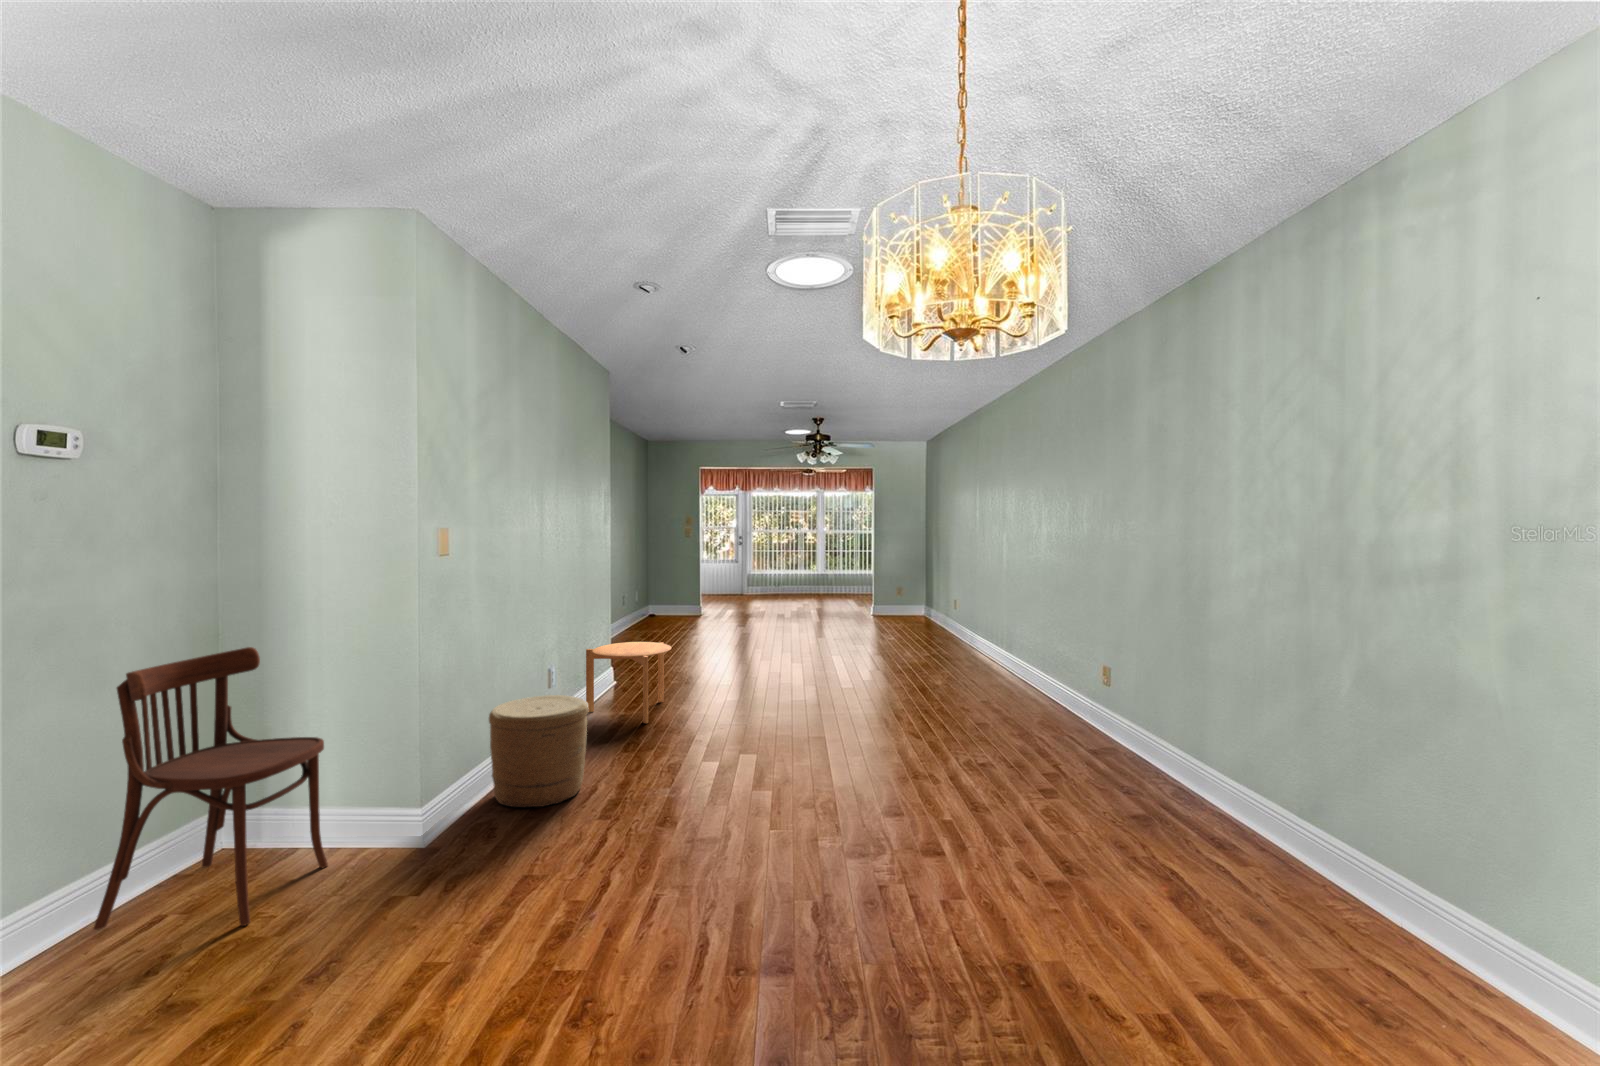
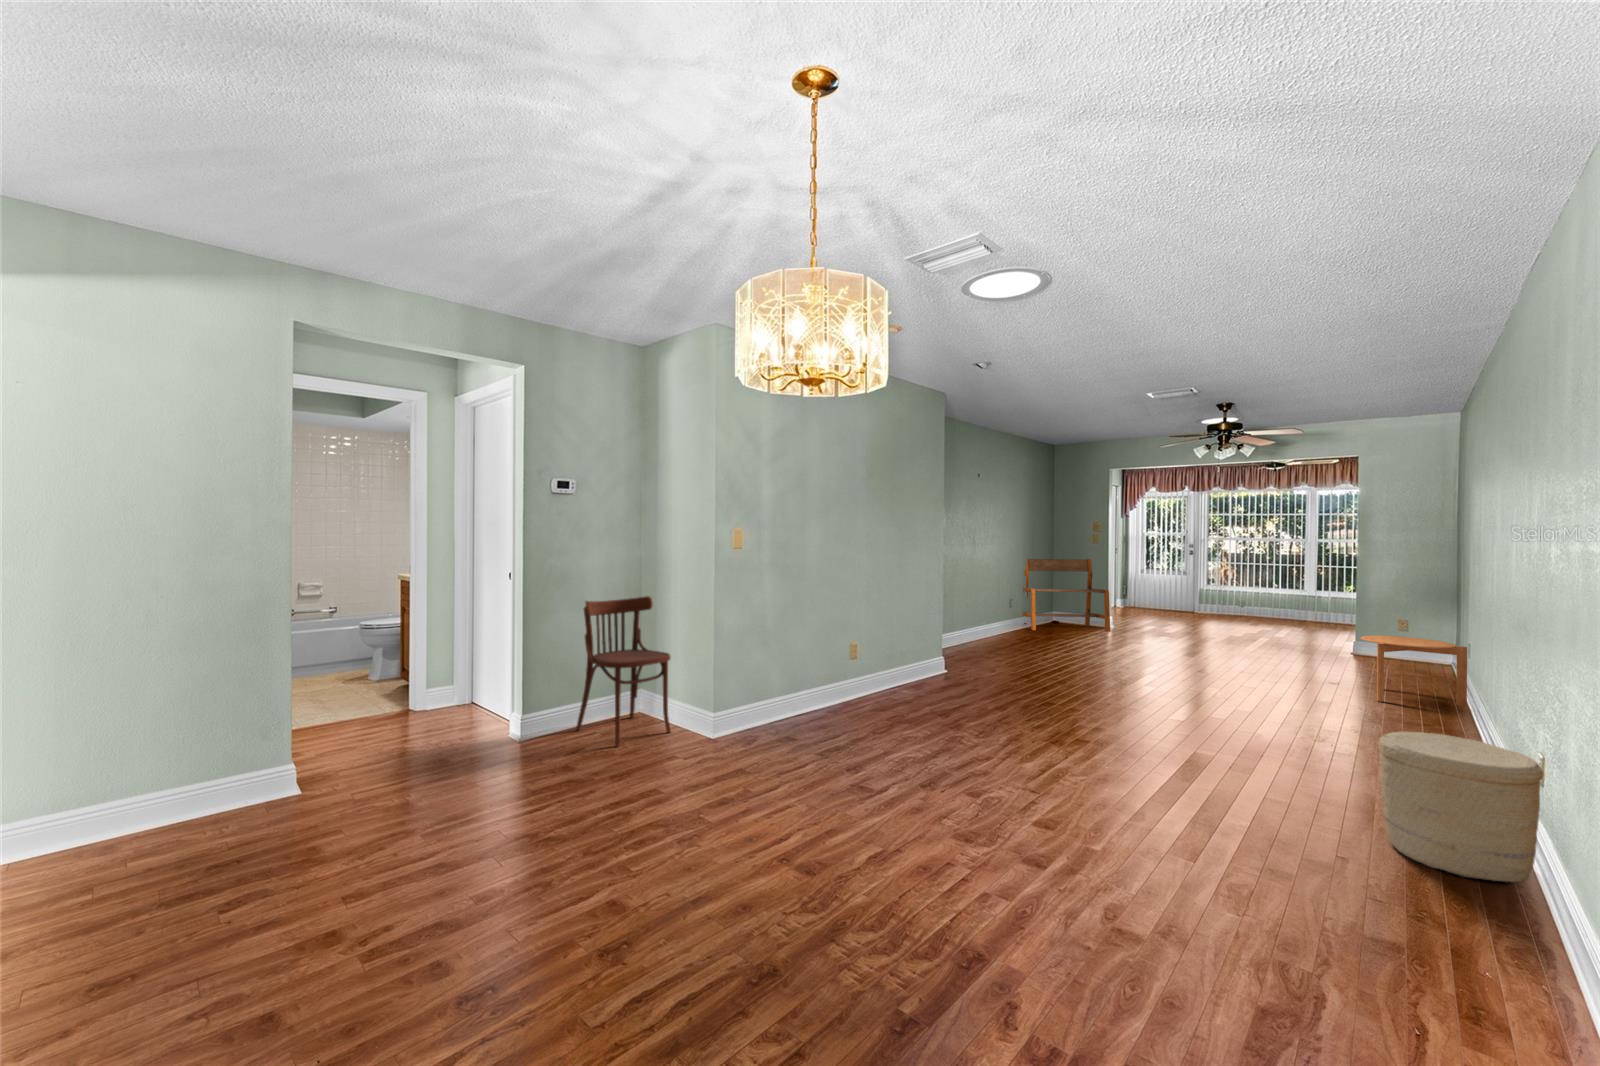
bench: none [616,552,702,628] -> present [1023,558,1110,632]
side table: present [586,642,672,723] -> present [1361,635,1467,706]
woven basket: present [489,695,588,807] -> present [1379,732,1543,882]

